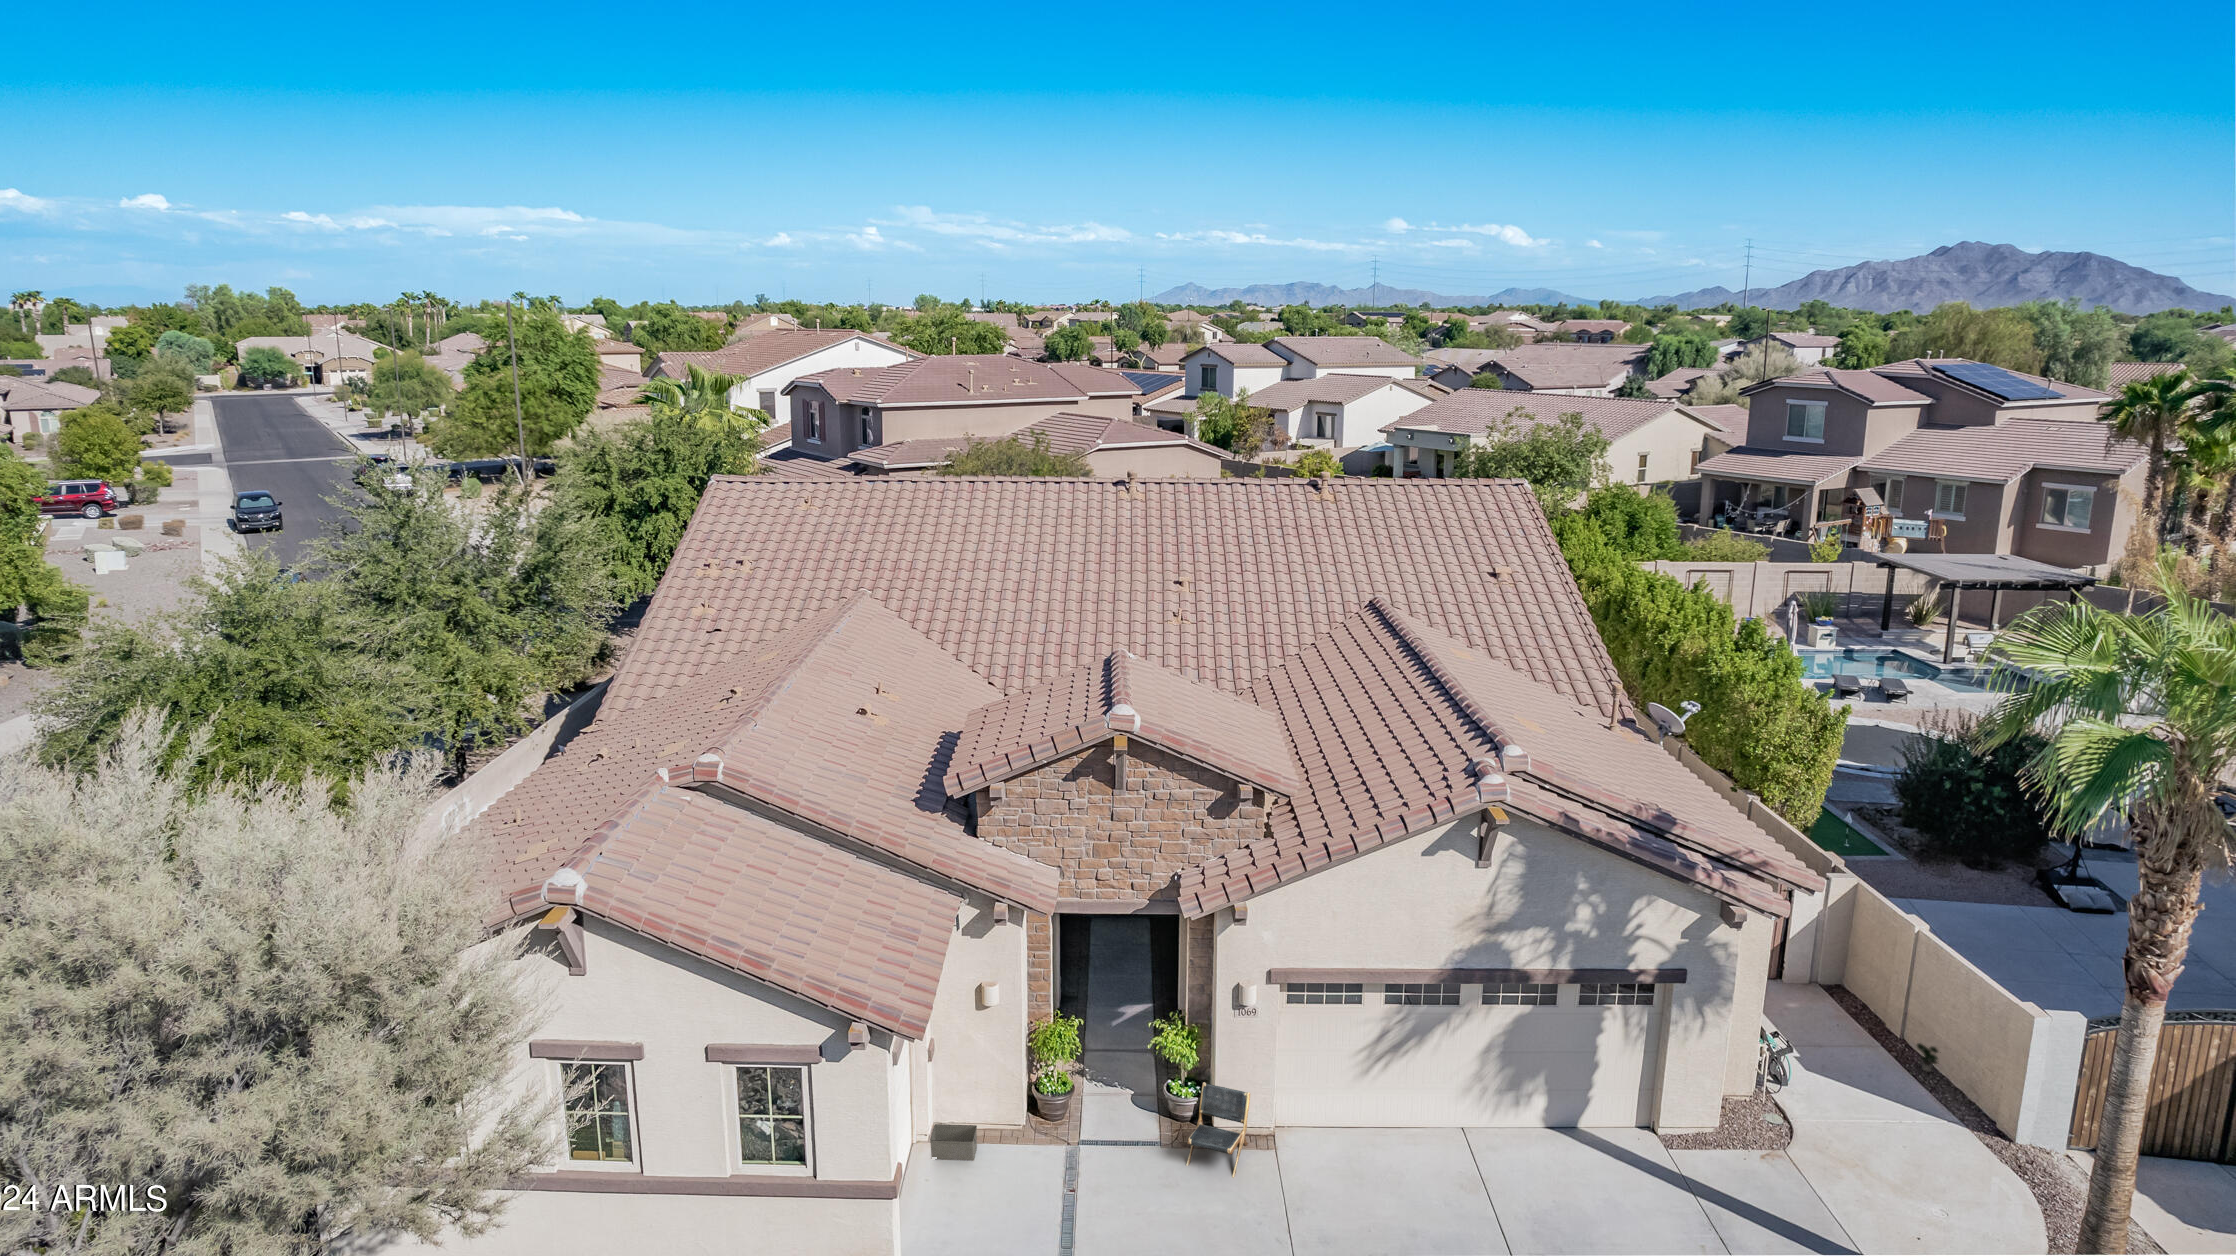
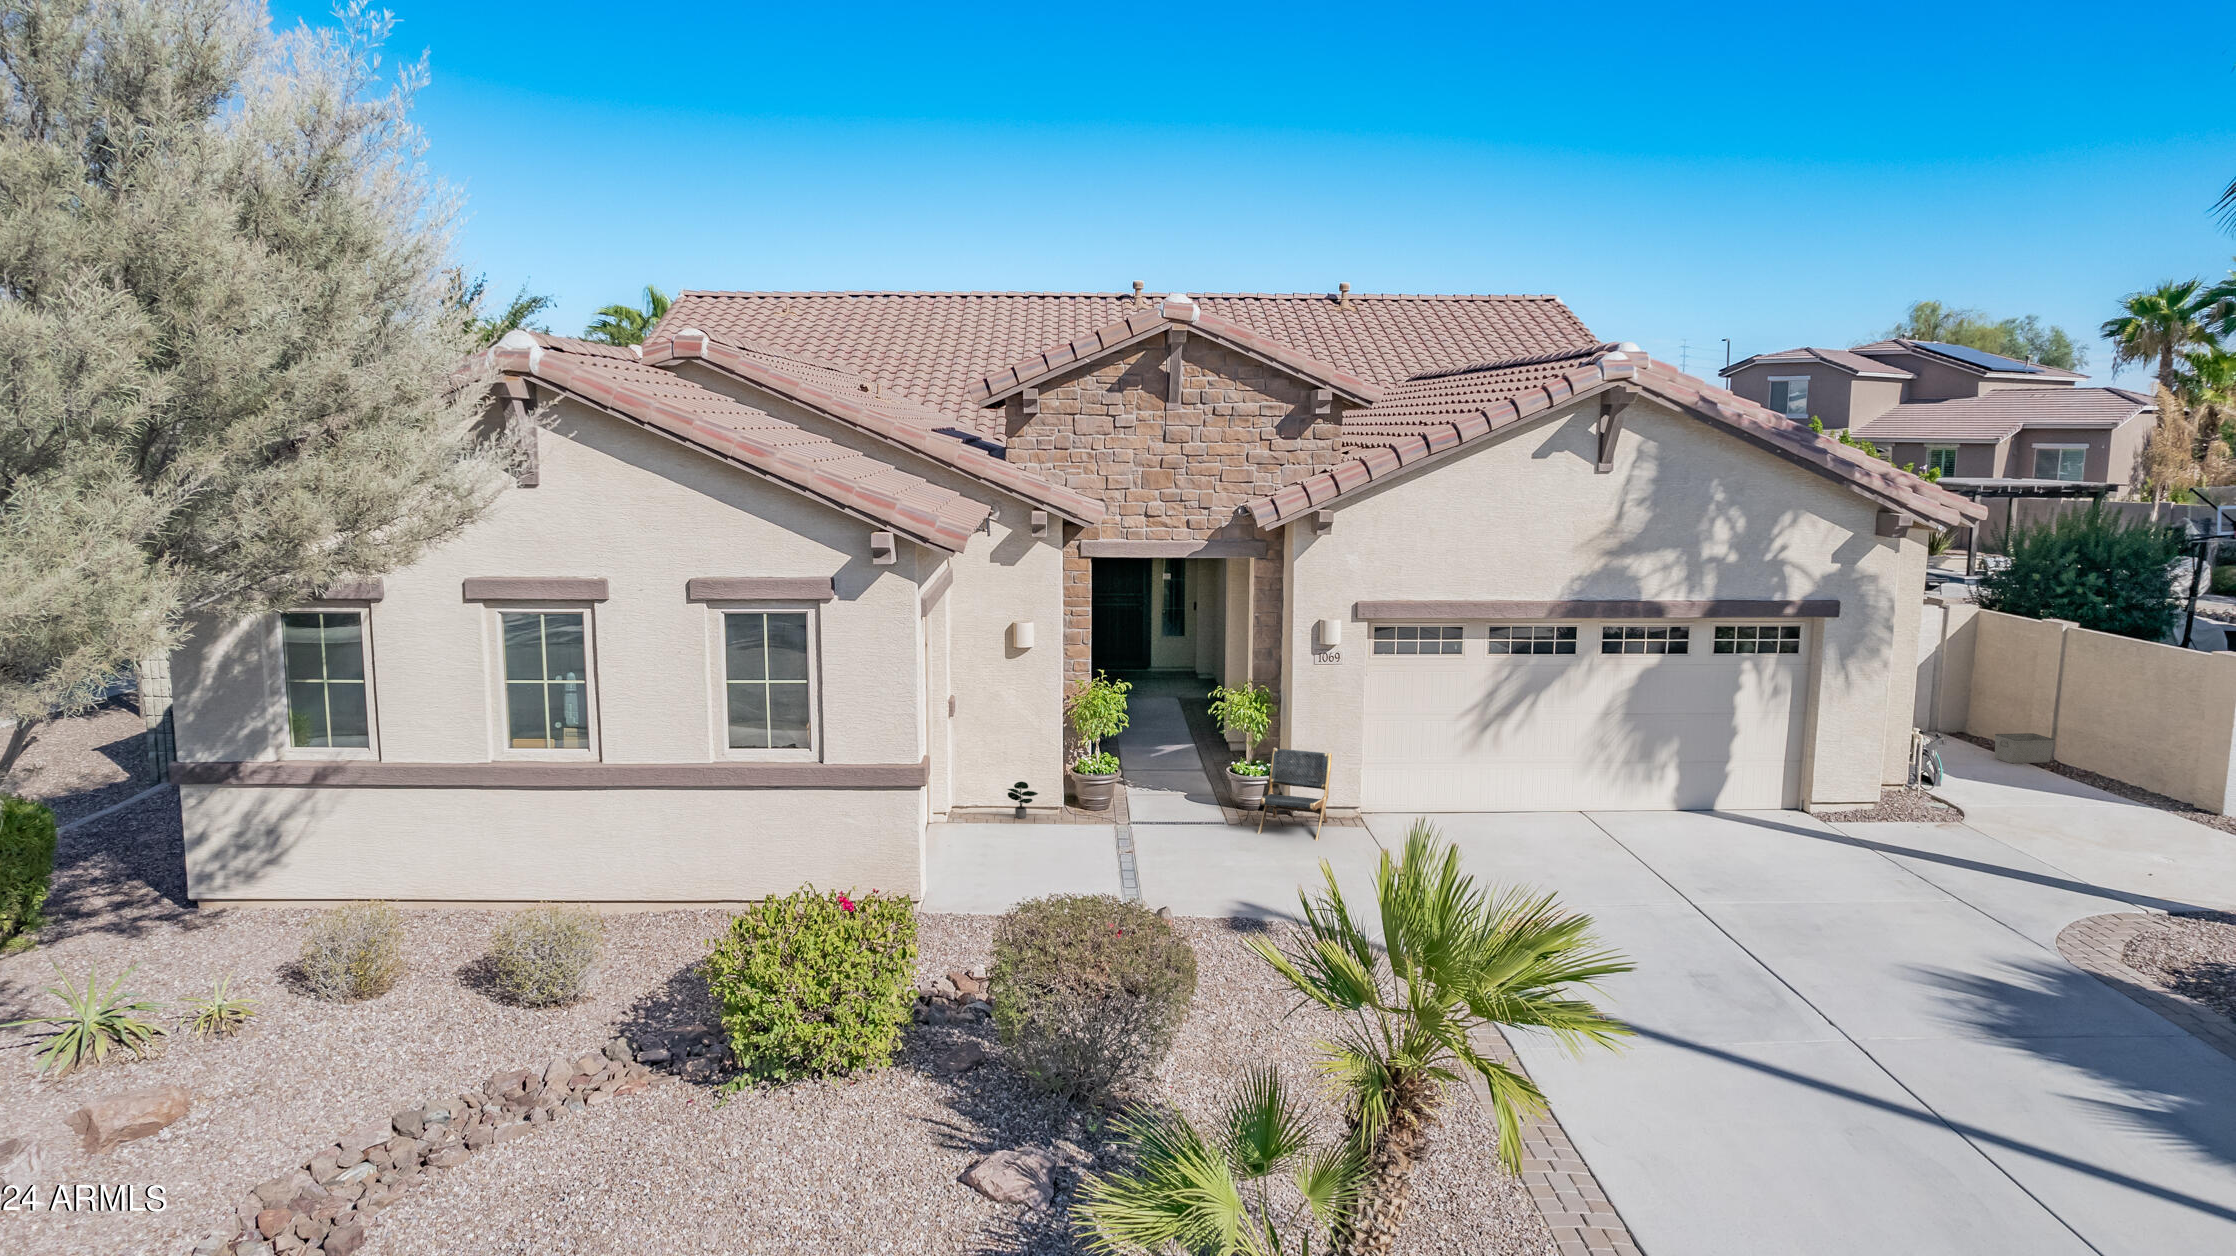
potted plant: present [1917,1043,1938,1072] -> present [1008,782,1038,818]
storage bin: present [930,1124,977,1161] -> present [1995,733,2054,763]

